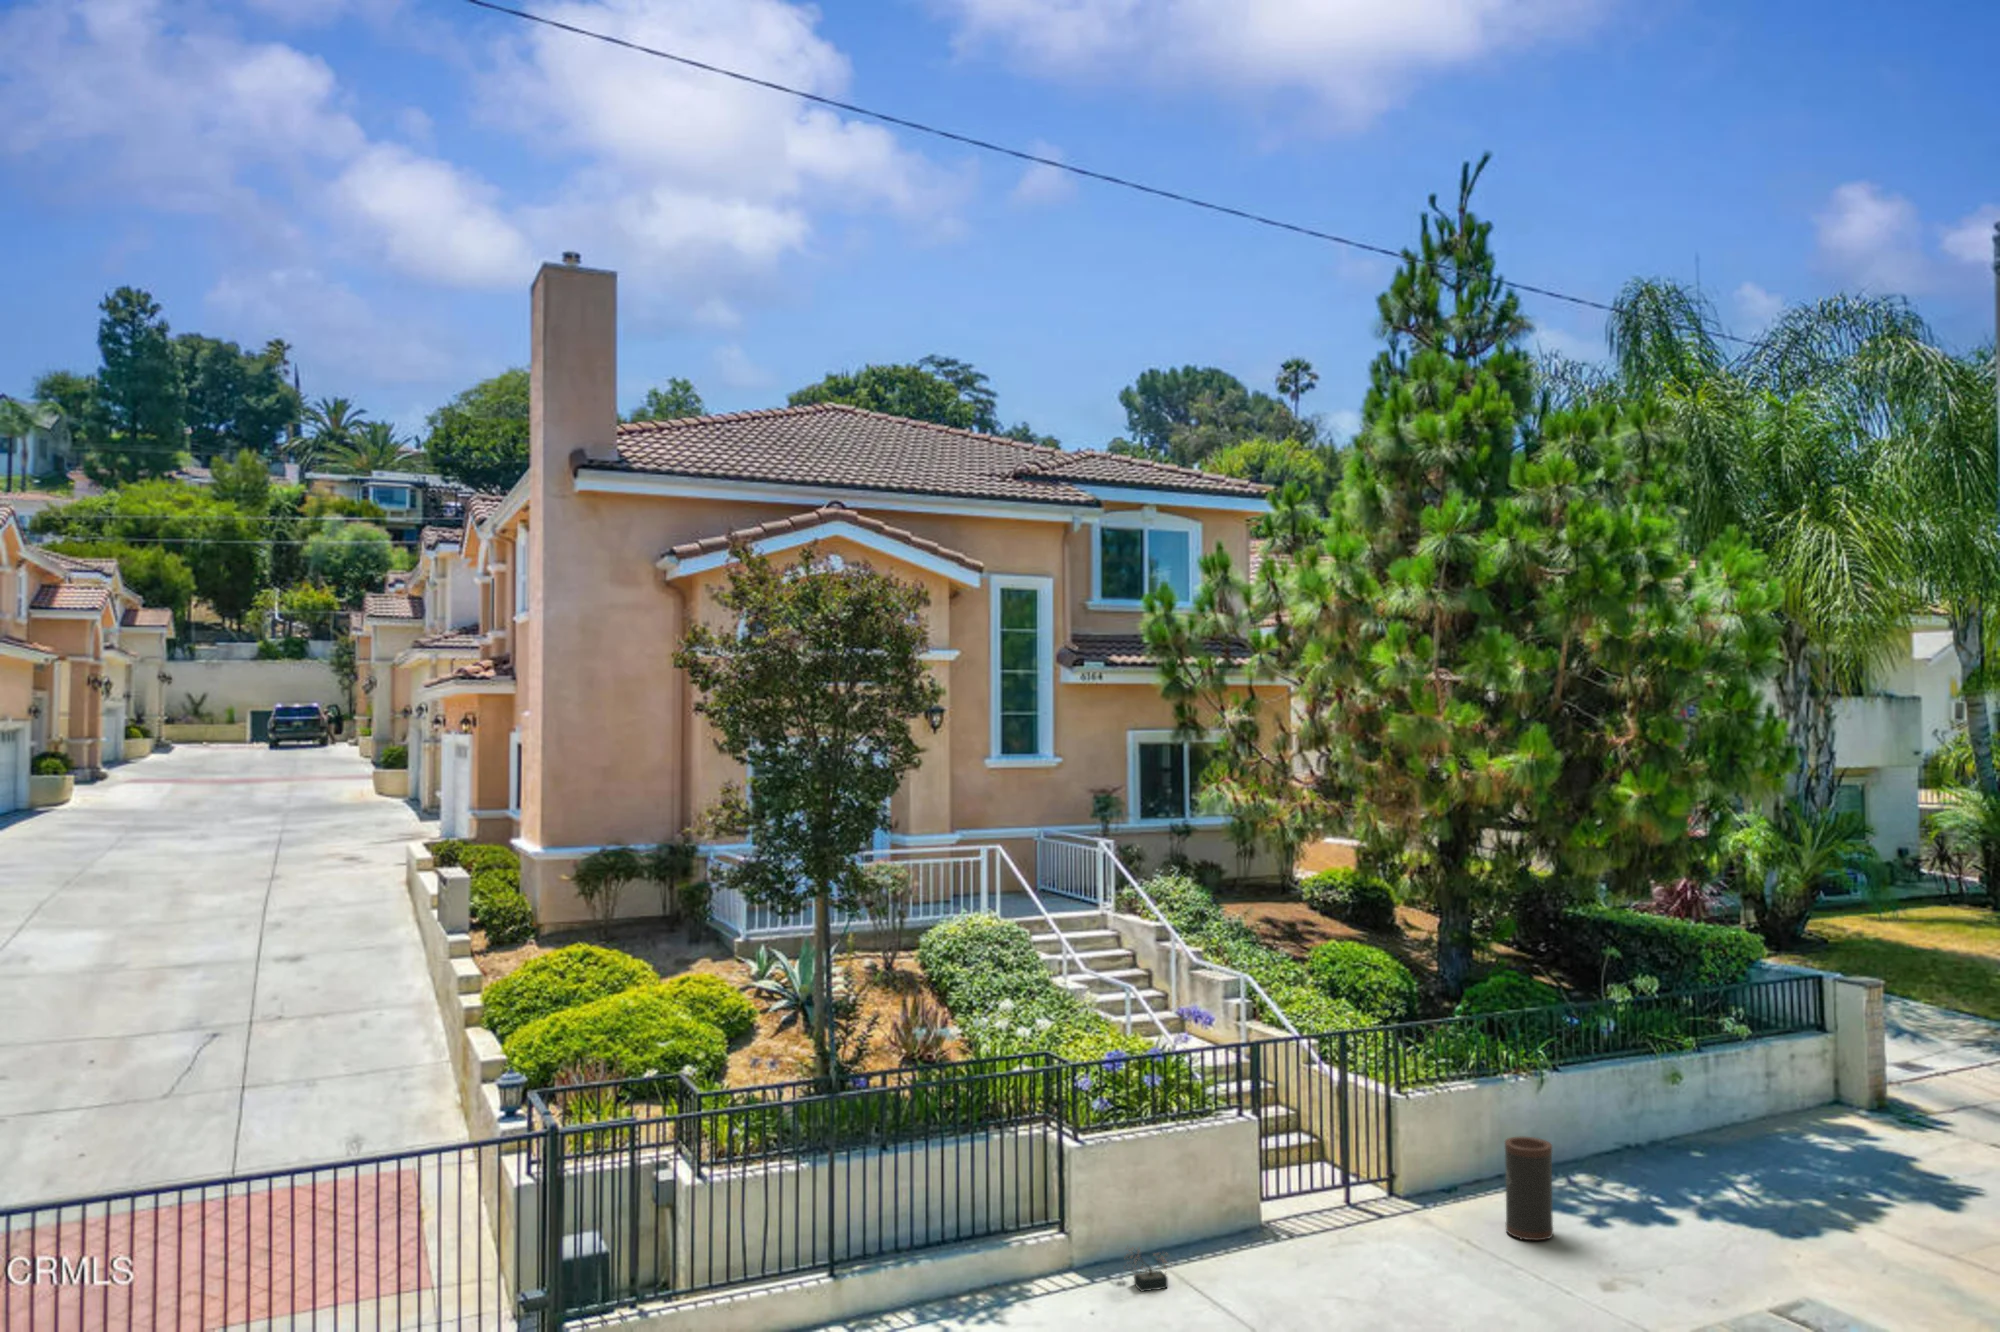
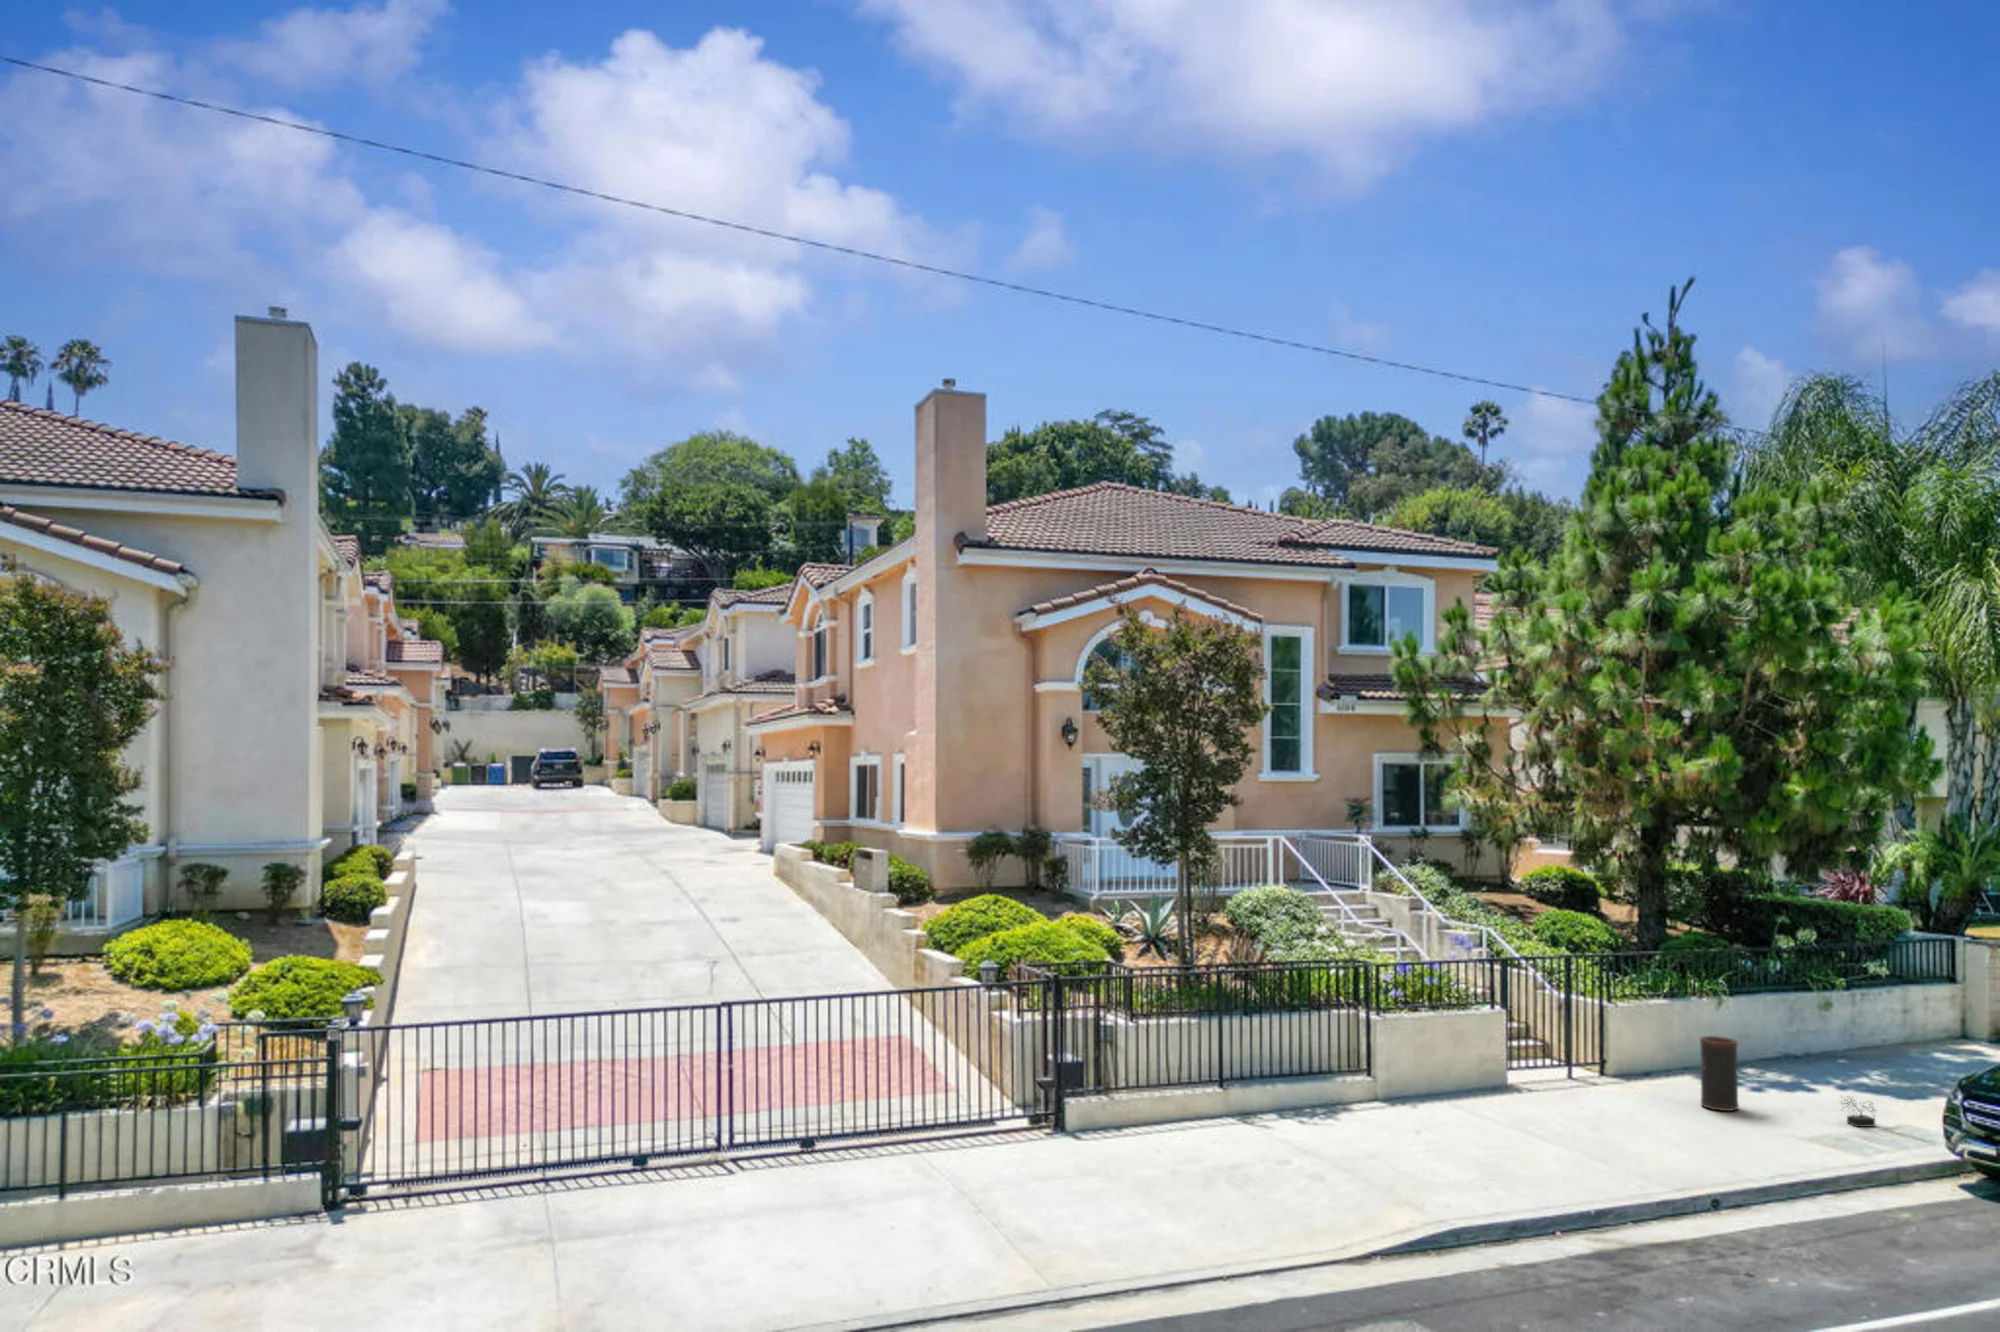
decorative plant: present [1125,1246,1168,1291] -> present [1842,1099,1875,1127]

